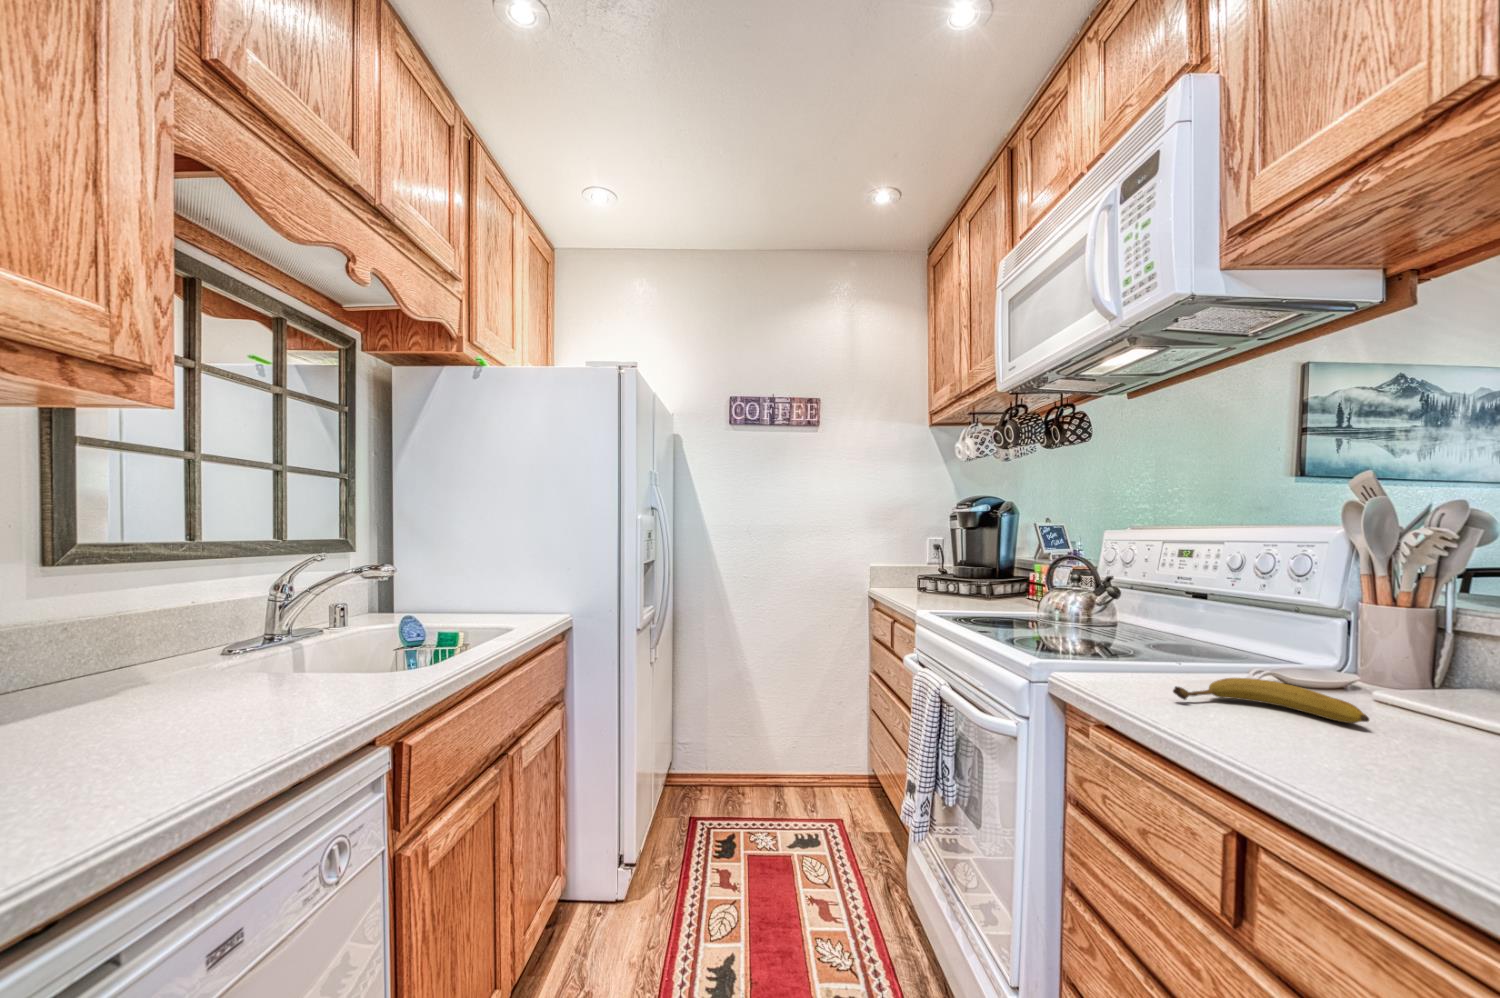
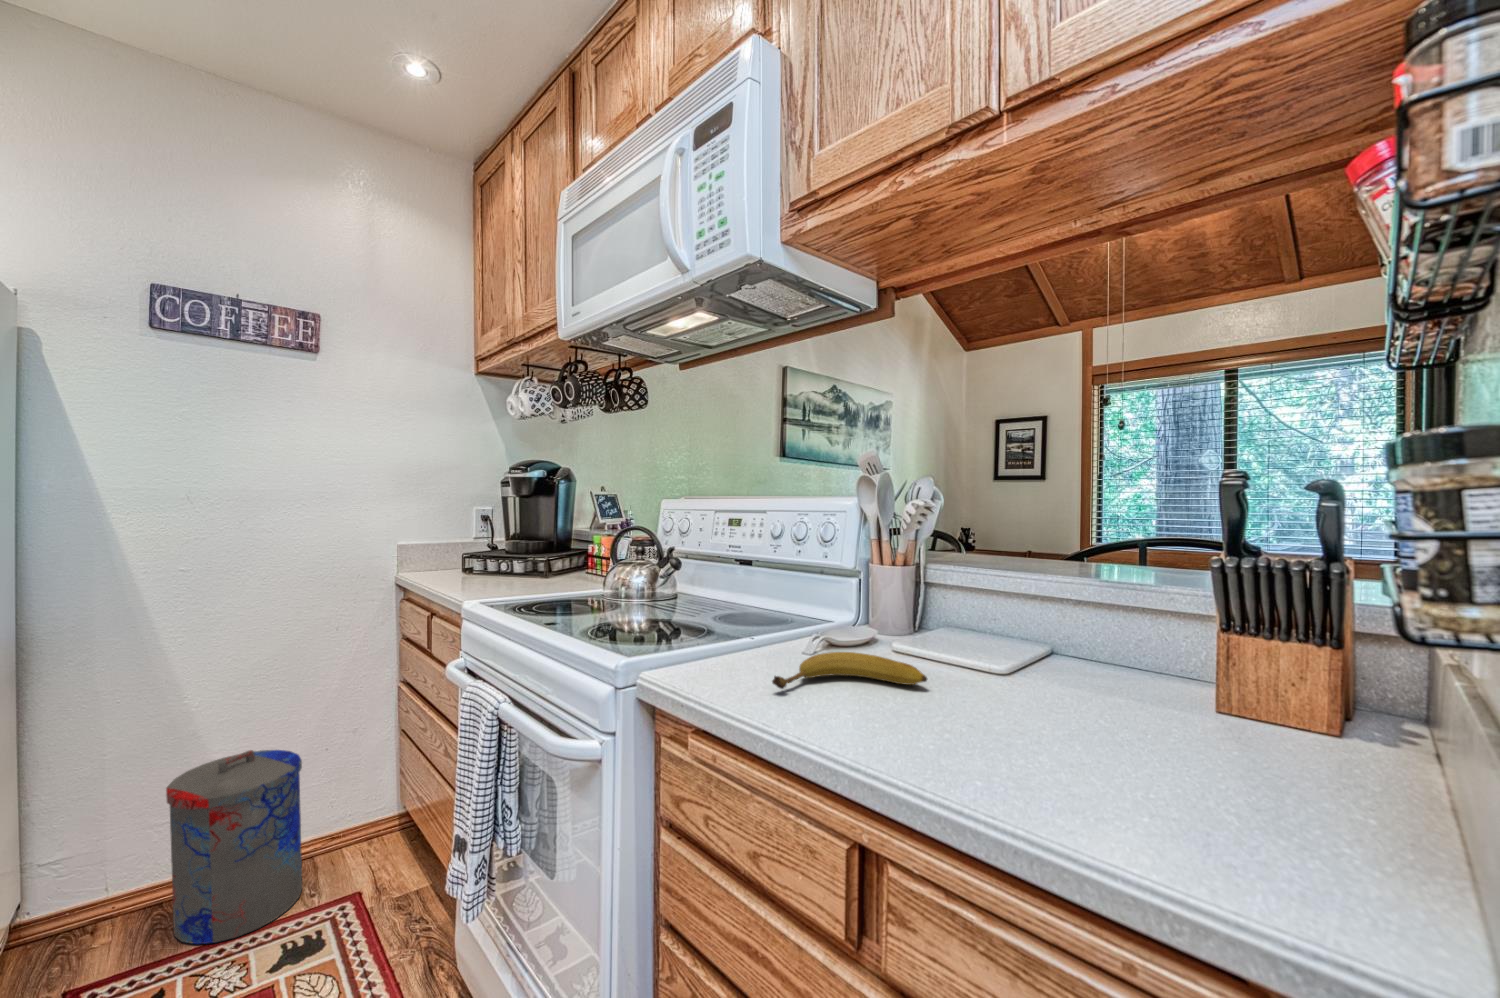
trash can: none [738,695,809,820] -> present [166,750,302,944]

